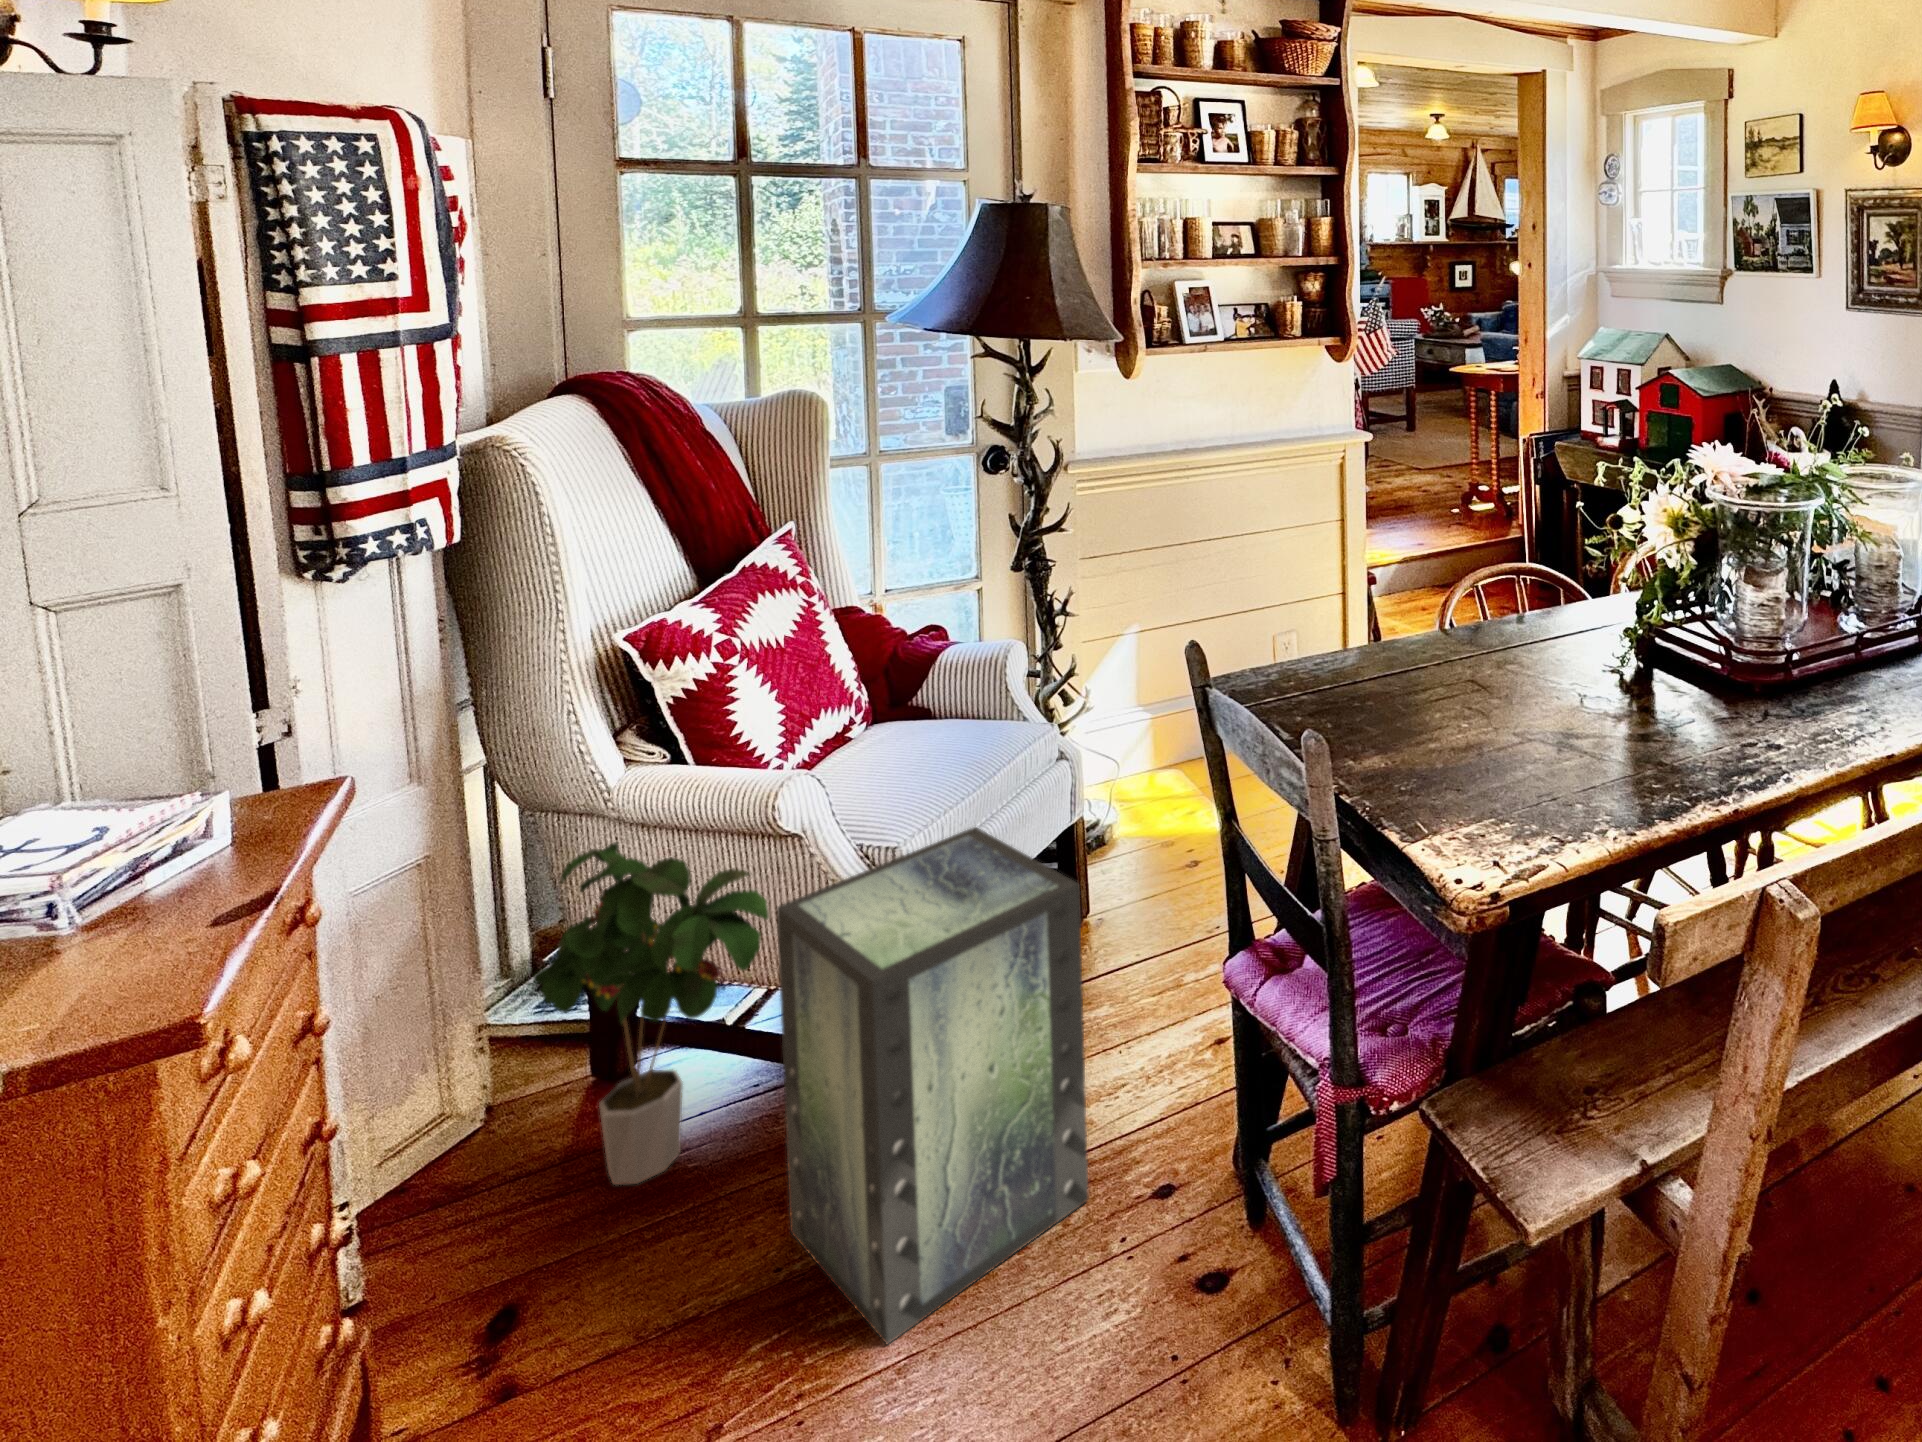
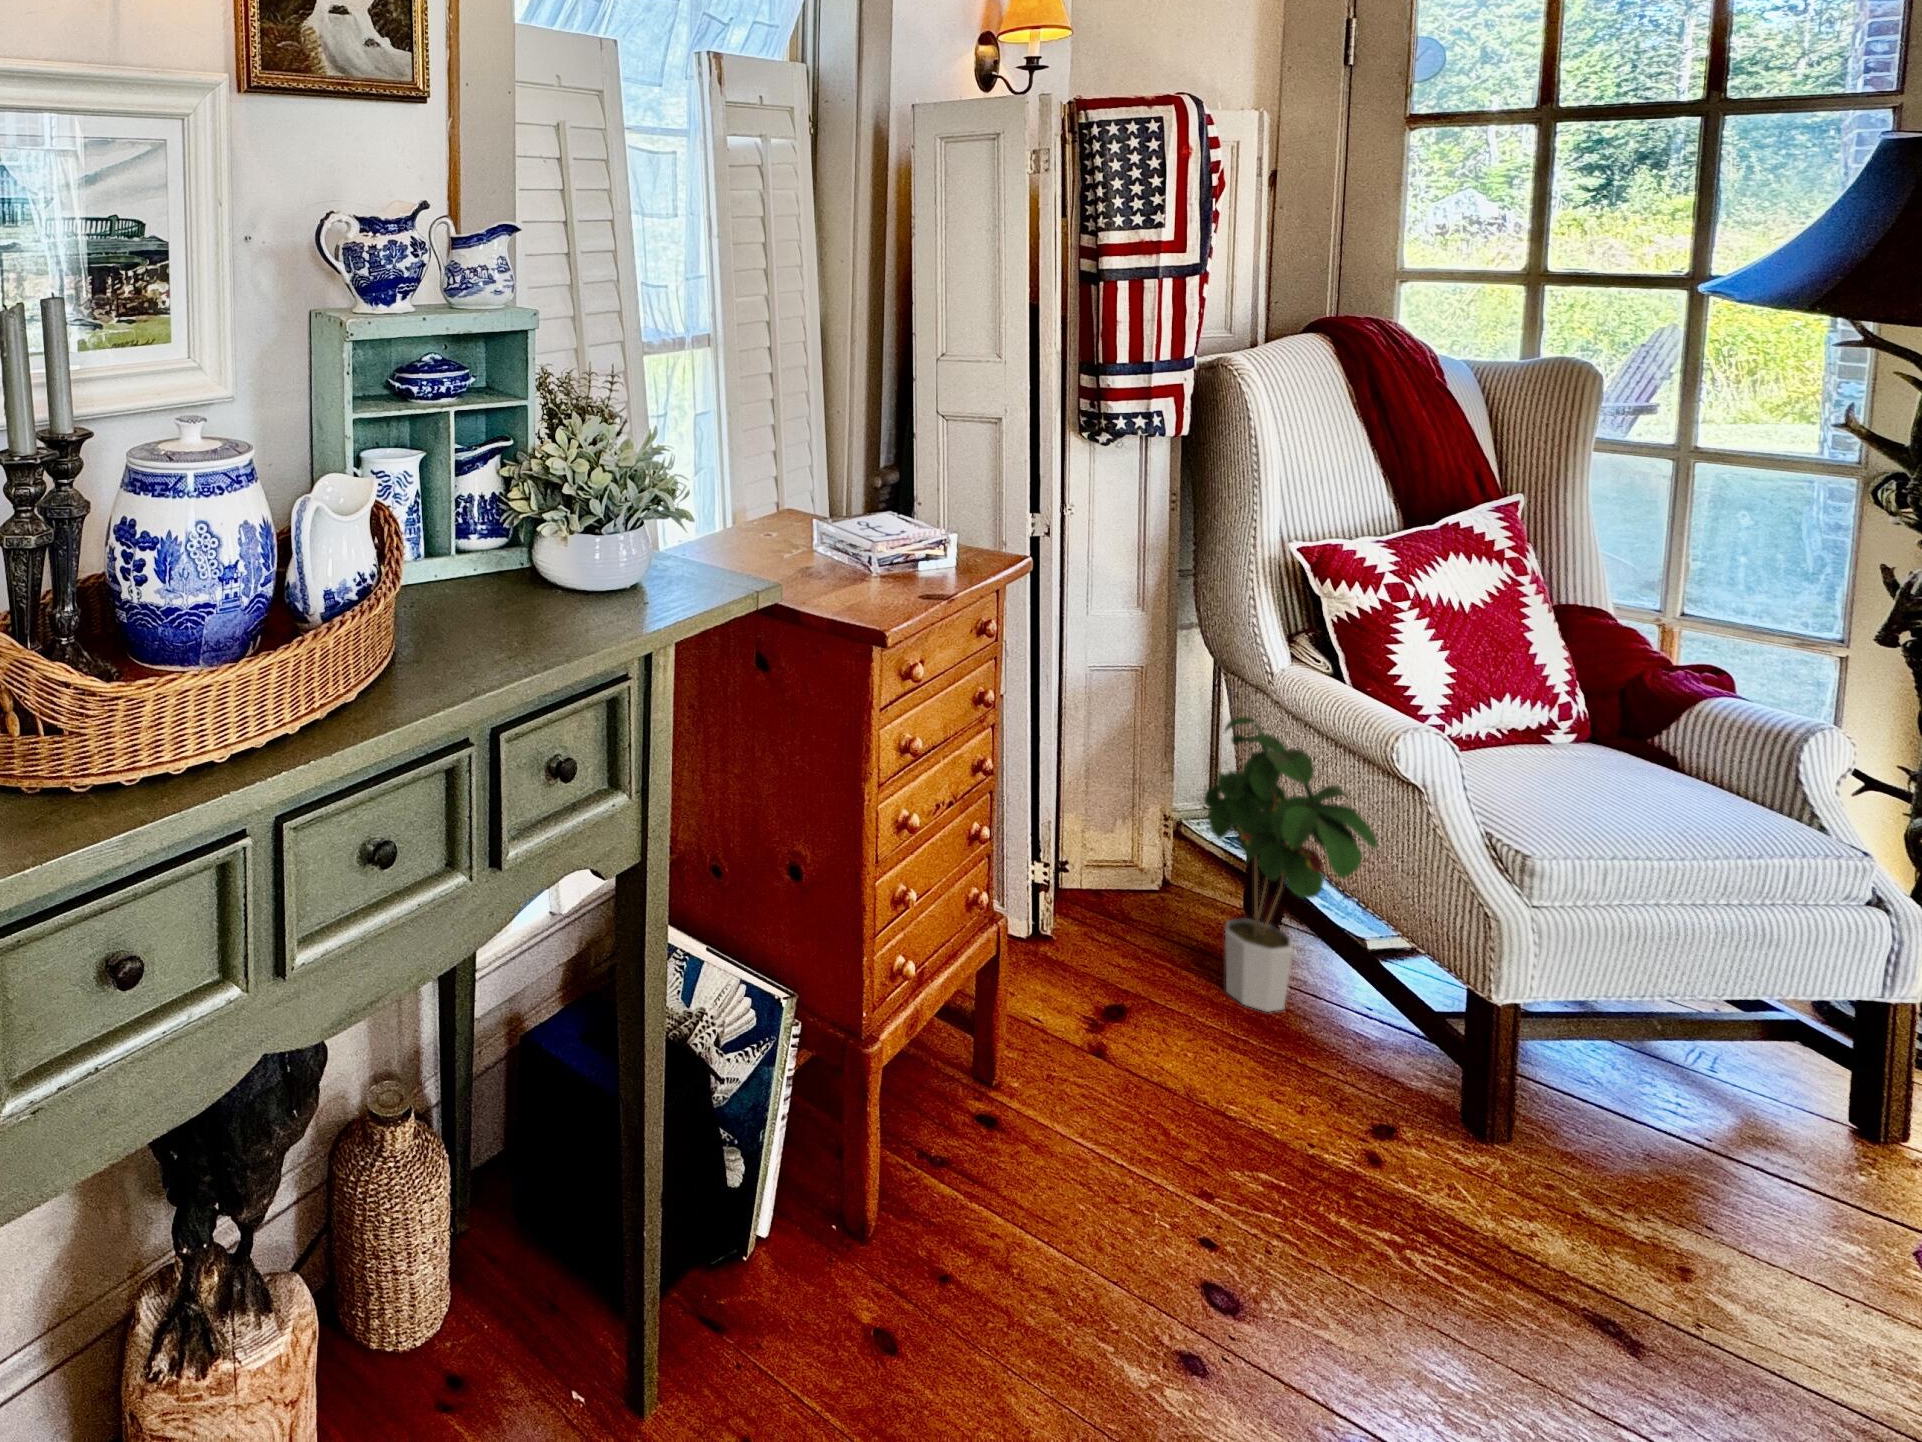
storage box: present [777,827,1089,1344] -> none [1340,828,1714,1375]

